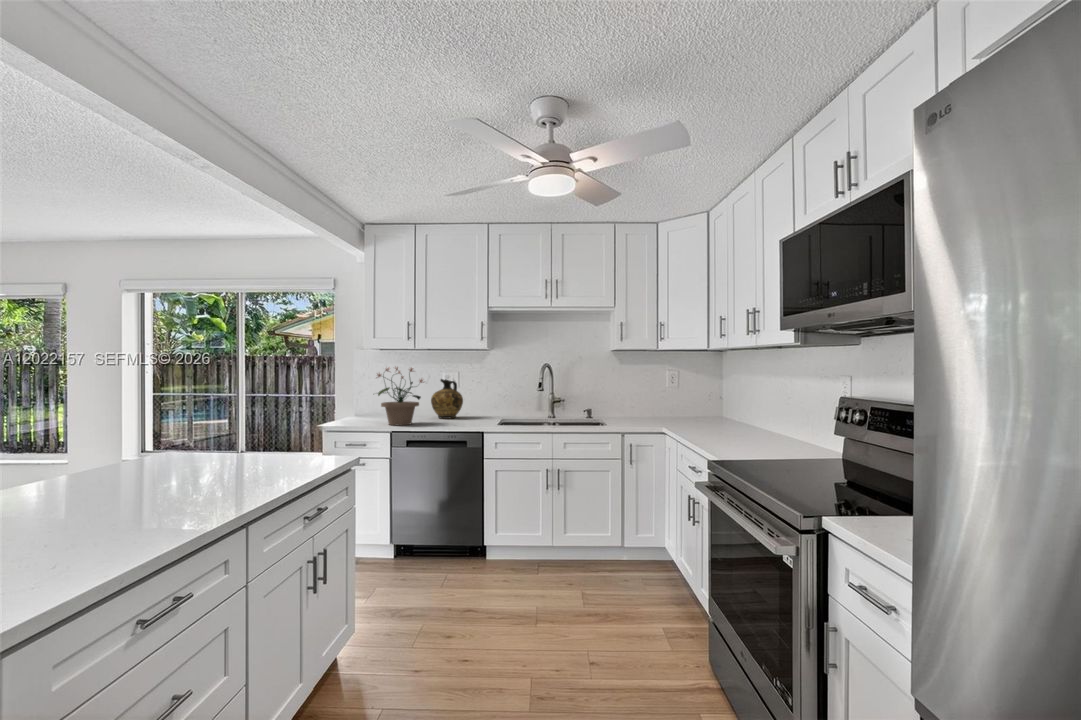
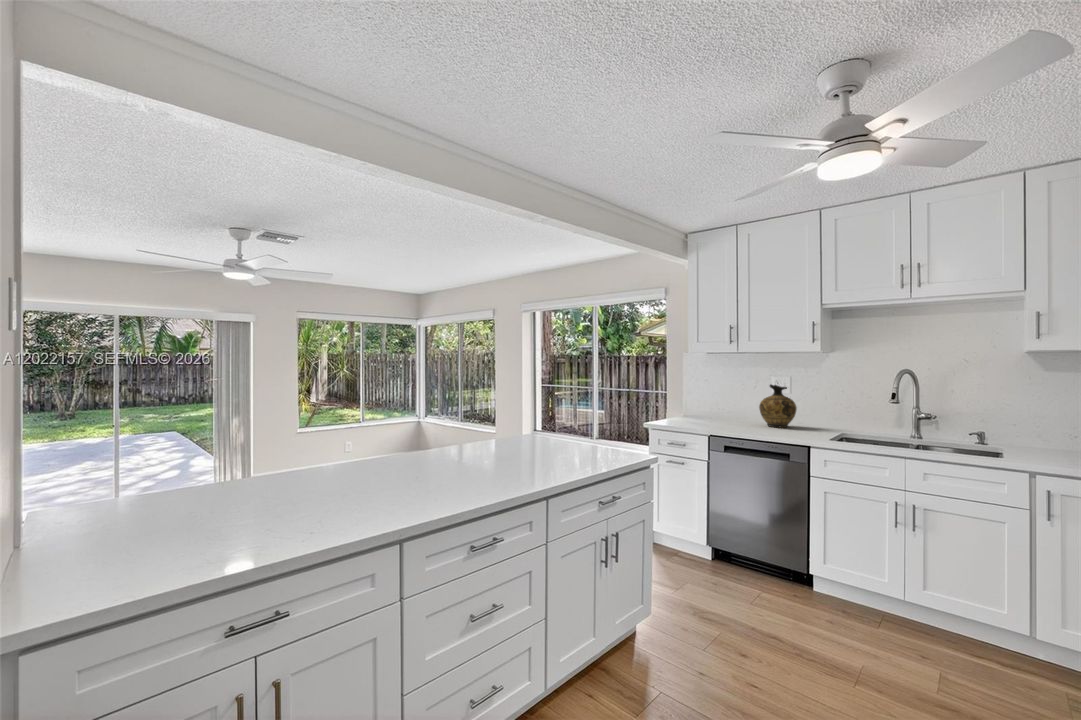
potted plant: present [377,367,423,425] -> none [694,370,748,430]

